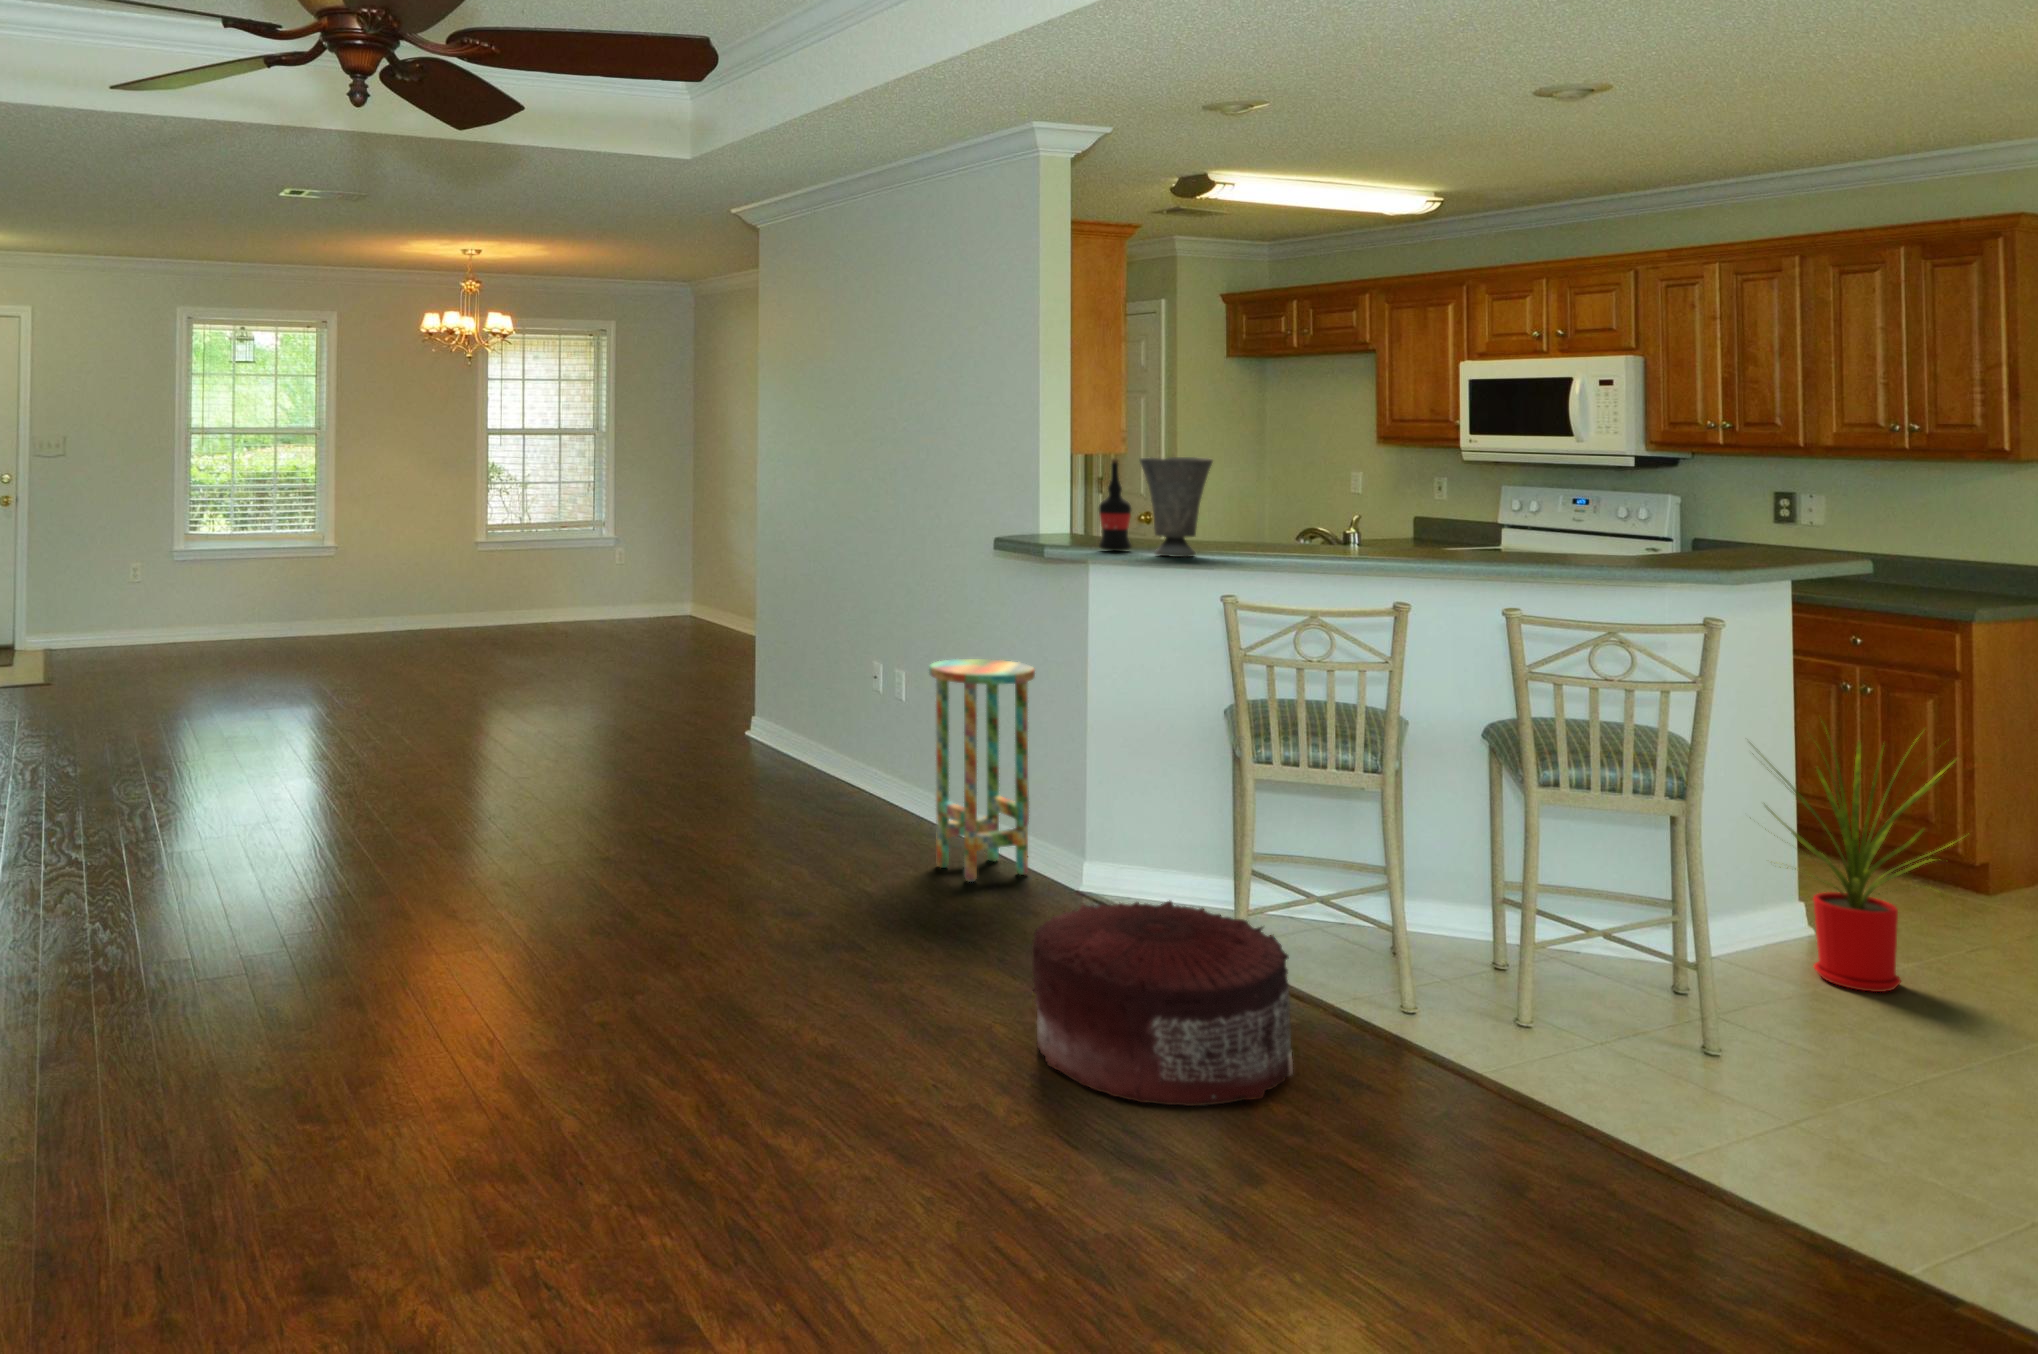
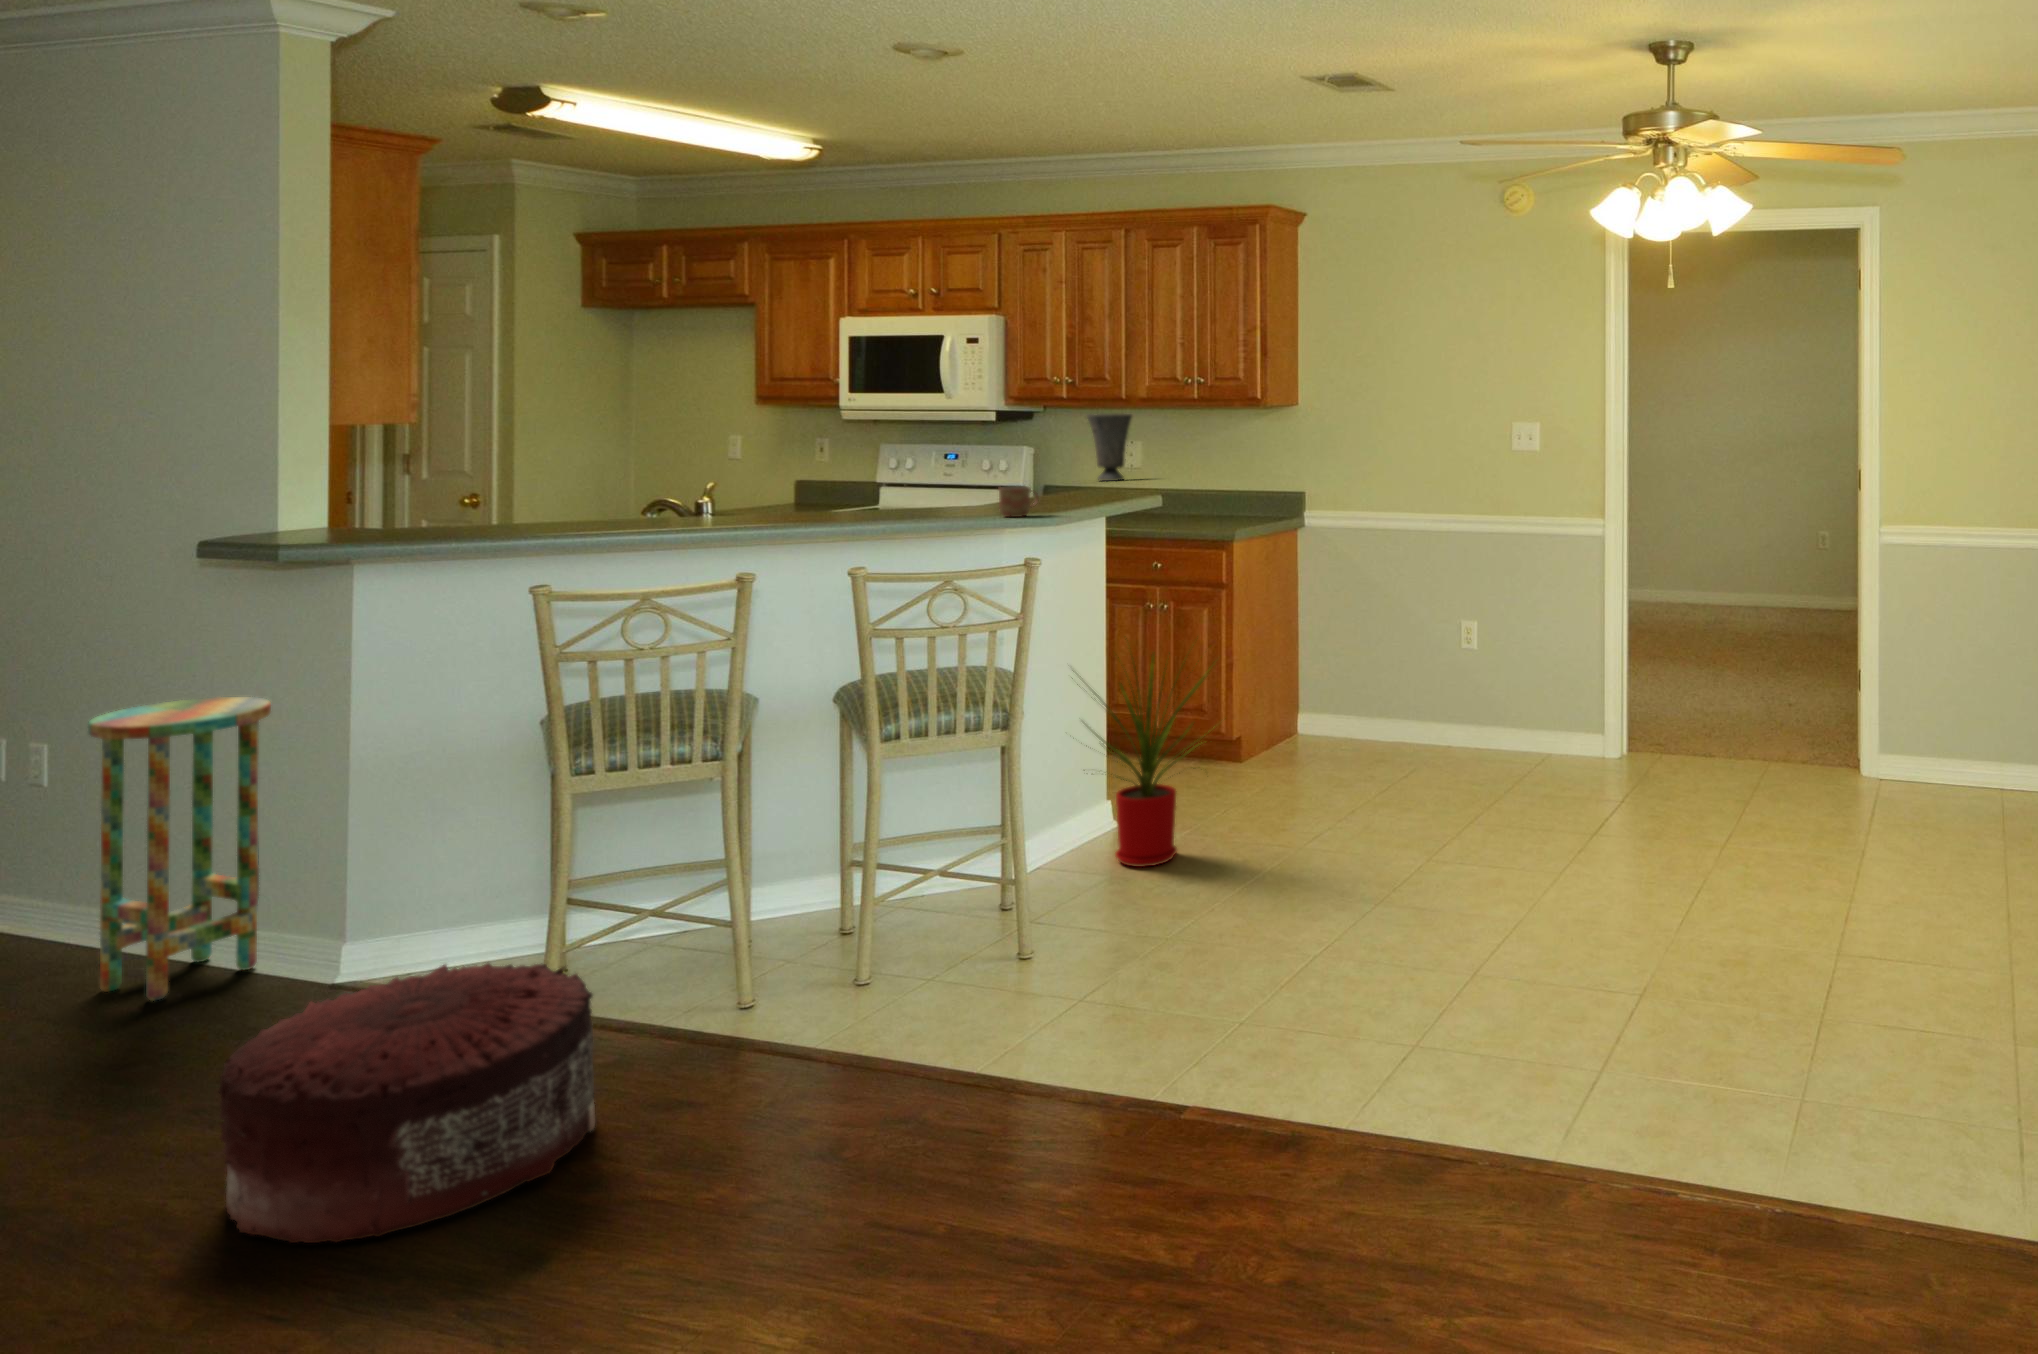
vase: present [1140,457,1213,557] -> present [1087,413,1132,481]
wine bottle: present [1099,458,1132,551] -> none [374,430,423,542]
mug: none [1658,536,1707,569] -> present [999,486,1038,517]

